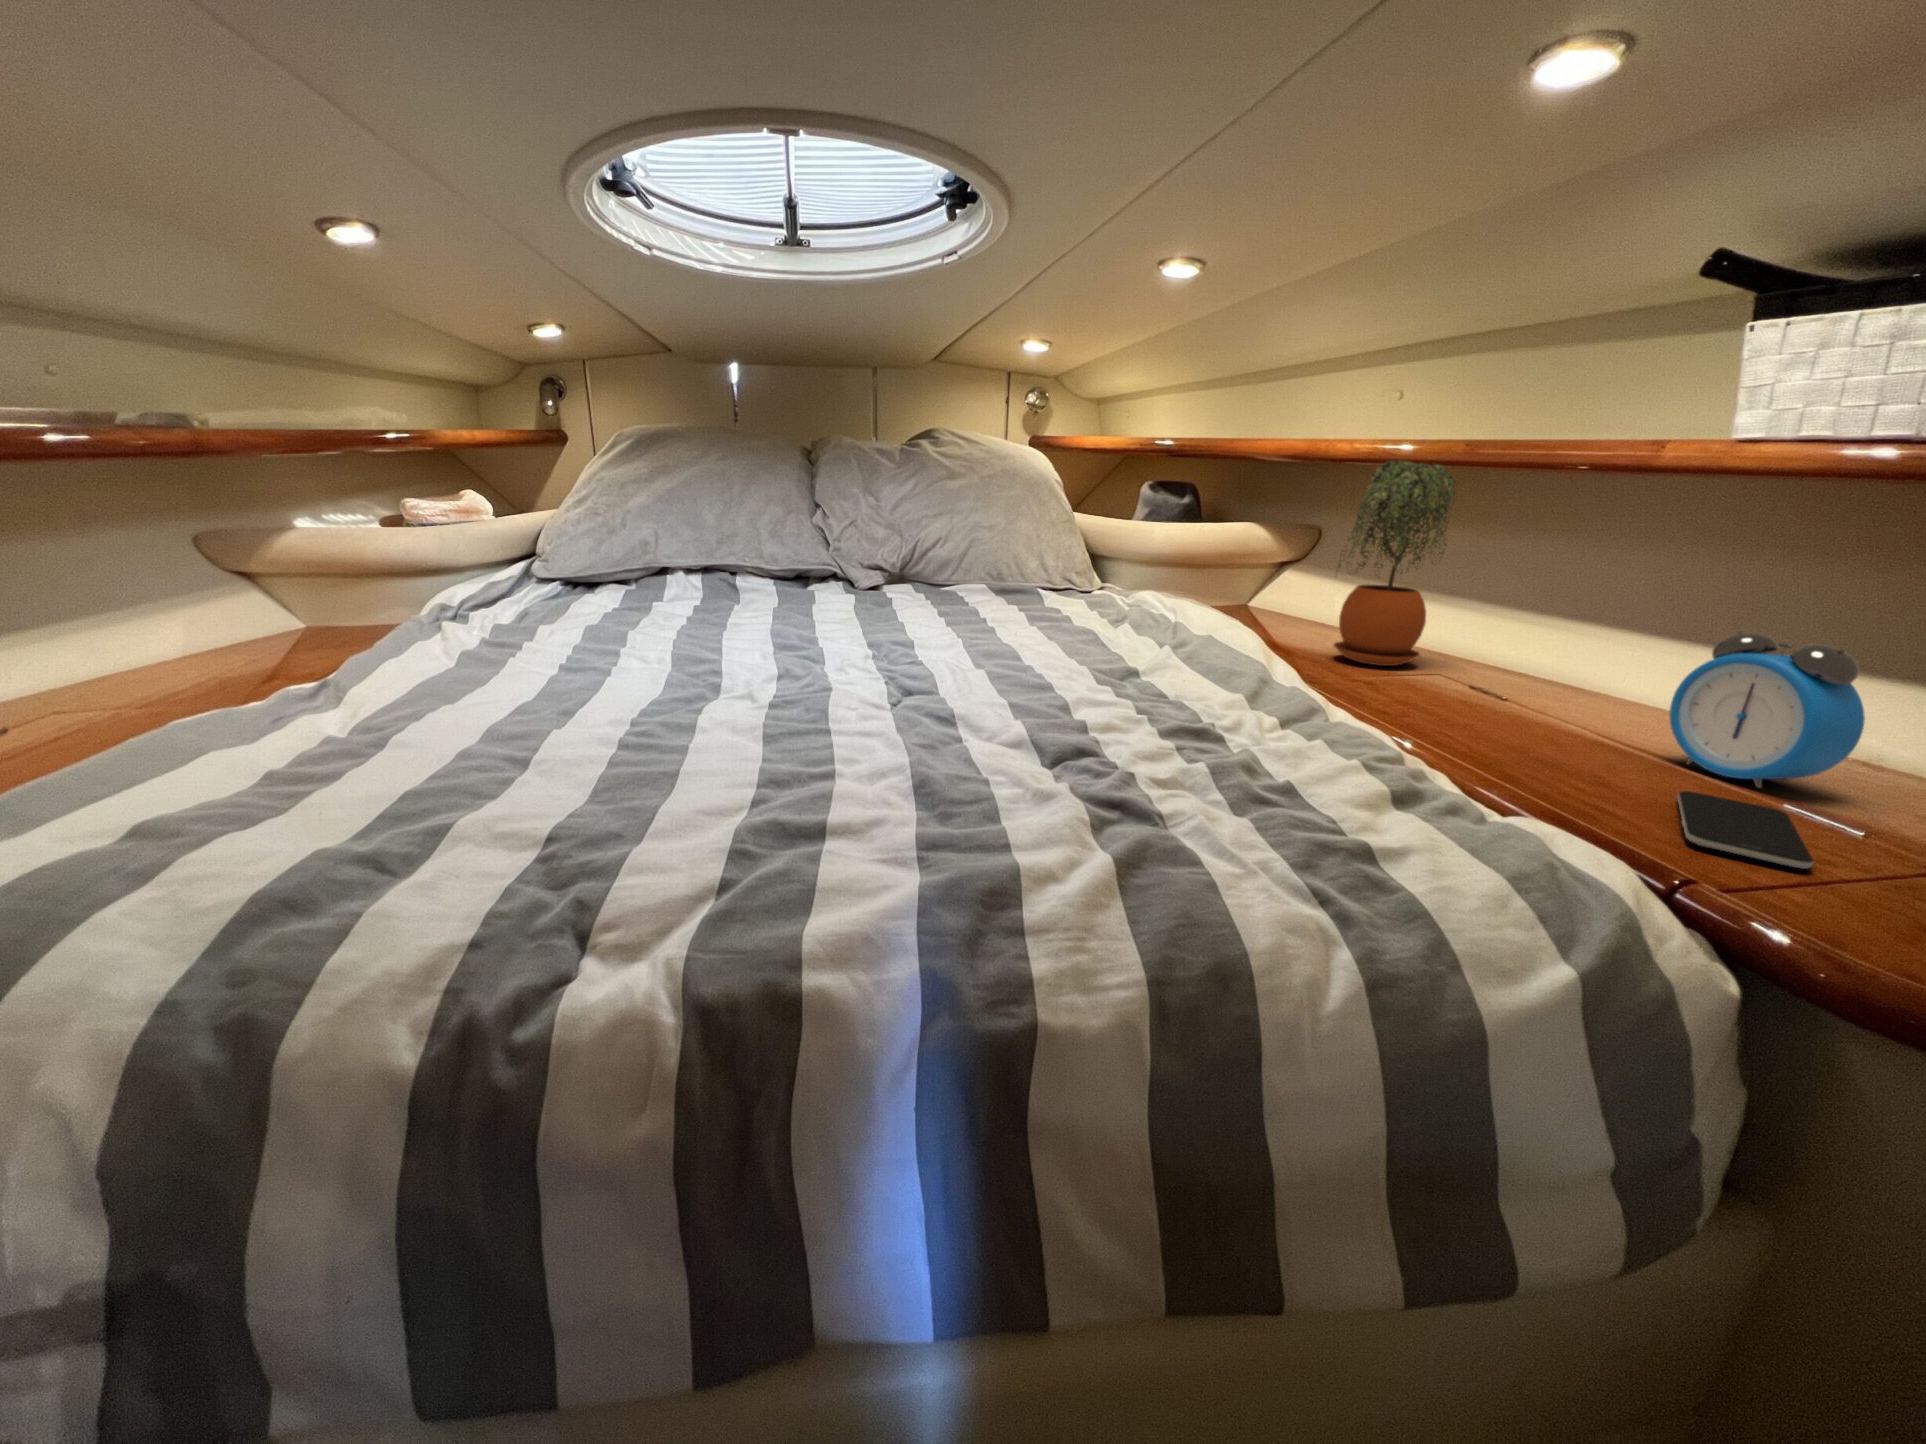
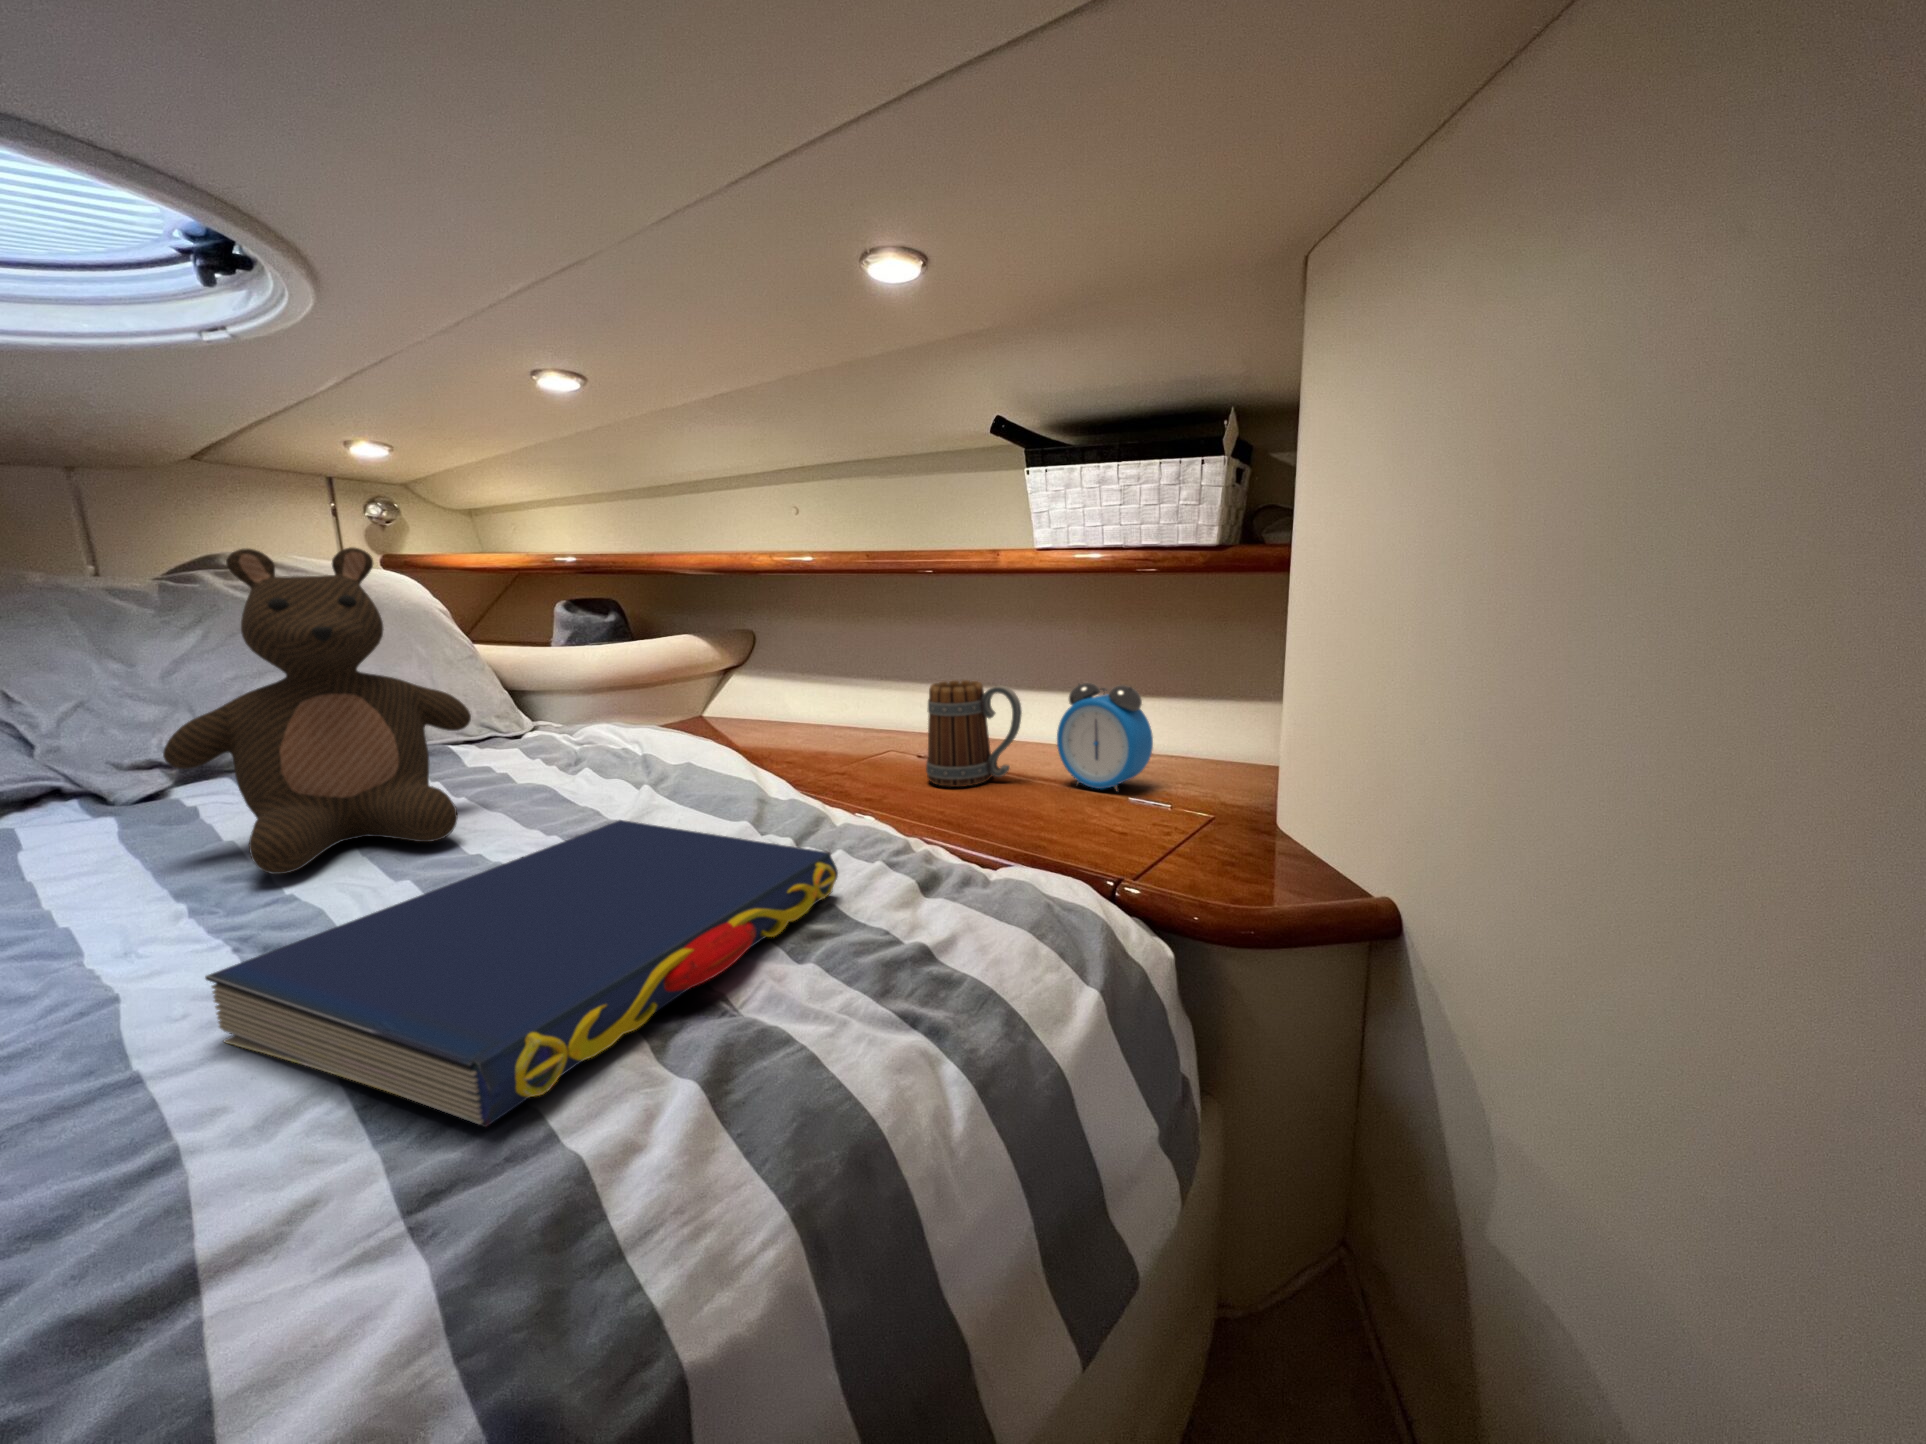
stuffed bear: none [882,422,1051,649] -> present [163,547,471,874]
potted plant: present [1334,460,1455,666] -> none [792,562,879,754]
mug: none [1461,602,1626,728] -> present [926,680,1022,787]
book: none [866,662,1306,824] -> present [205,820,838,1127]
smartphone: present [1677,791,1813,869] -> none [1084,806,1166,851]

